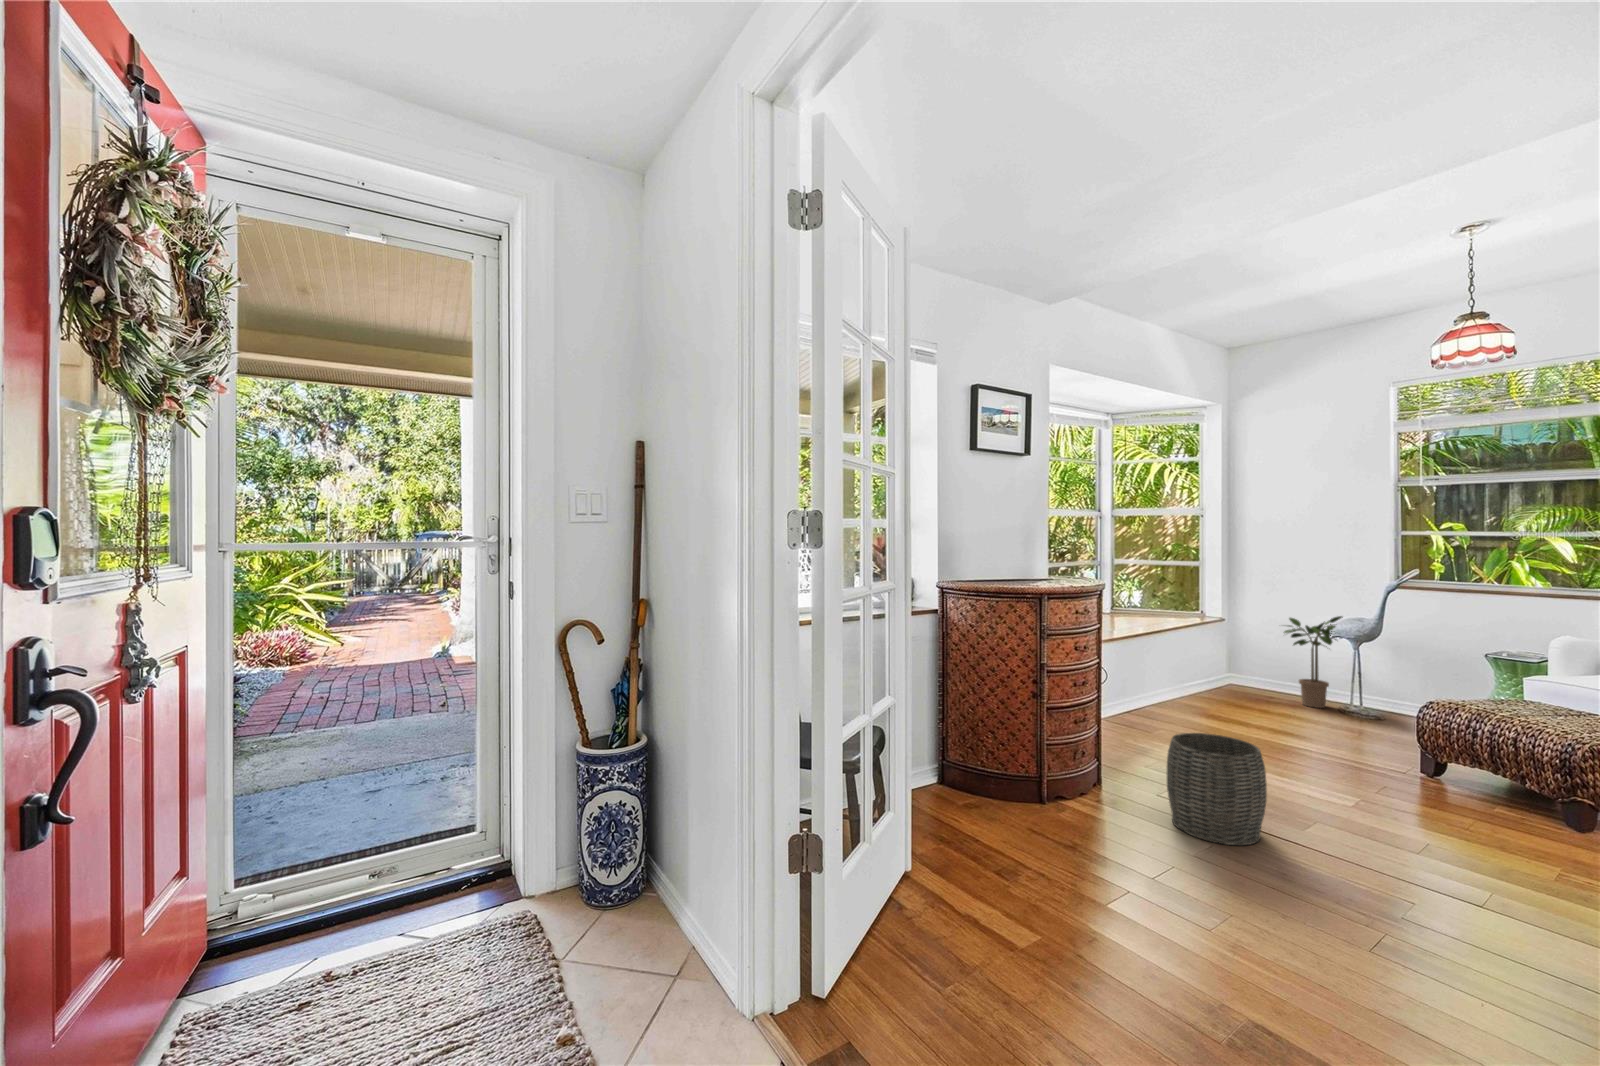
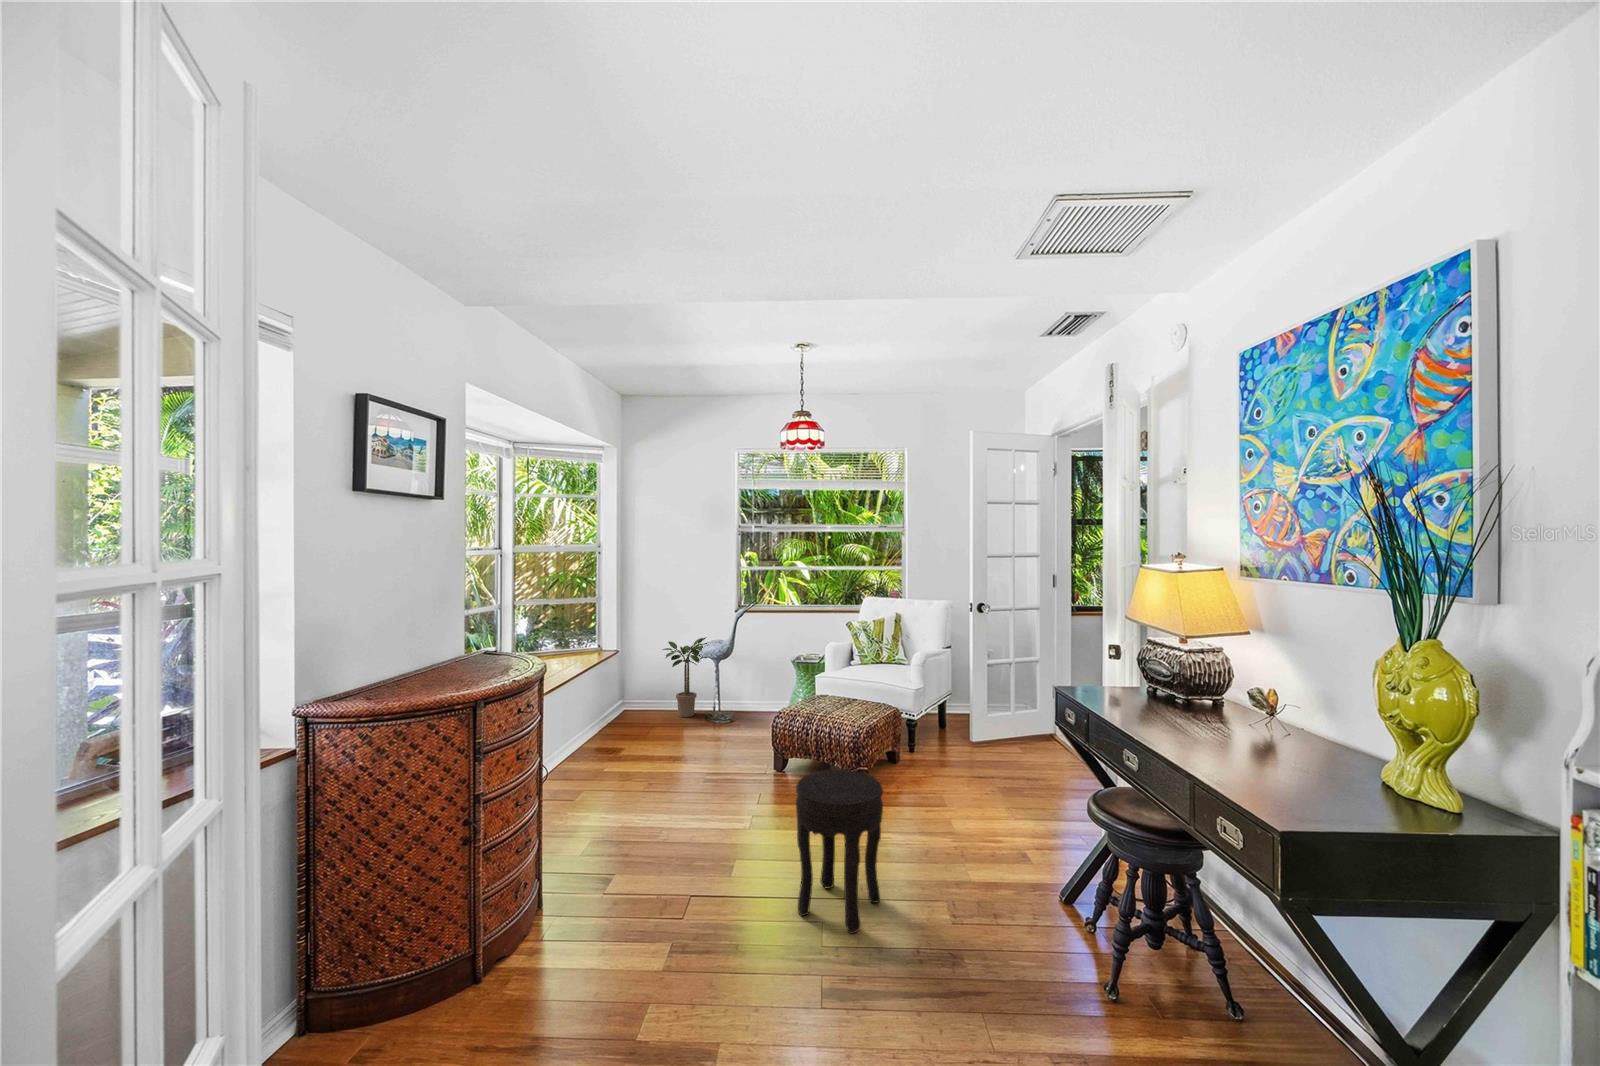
woven basket: present [1167,733,1267,845] -> none [623,812,714,945]
side table: none [1374,733,1519,917] -> present [796,770,883,933]

